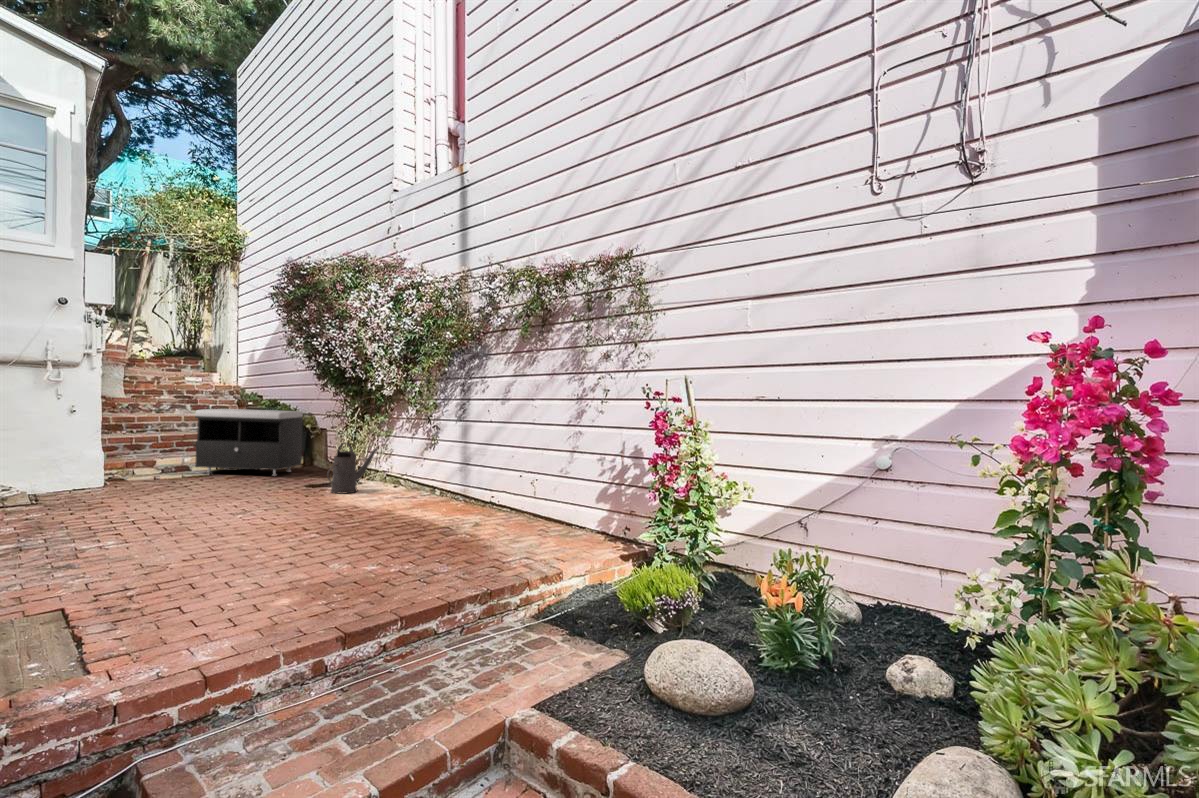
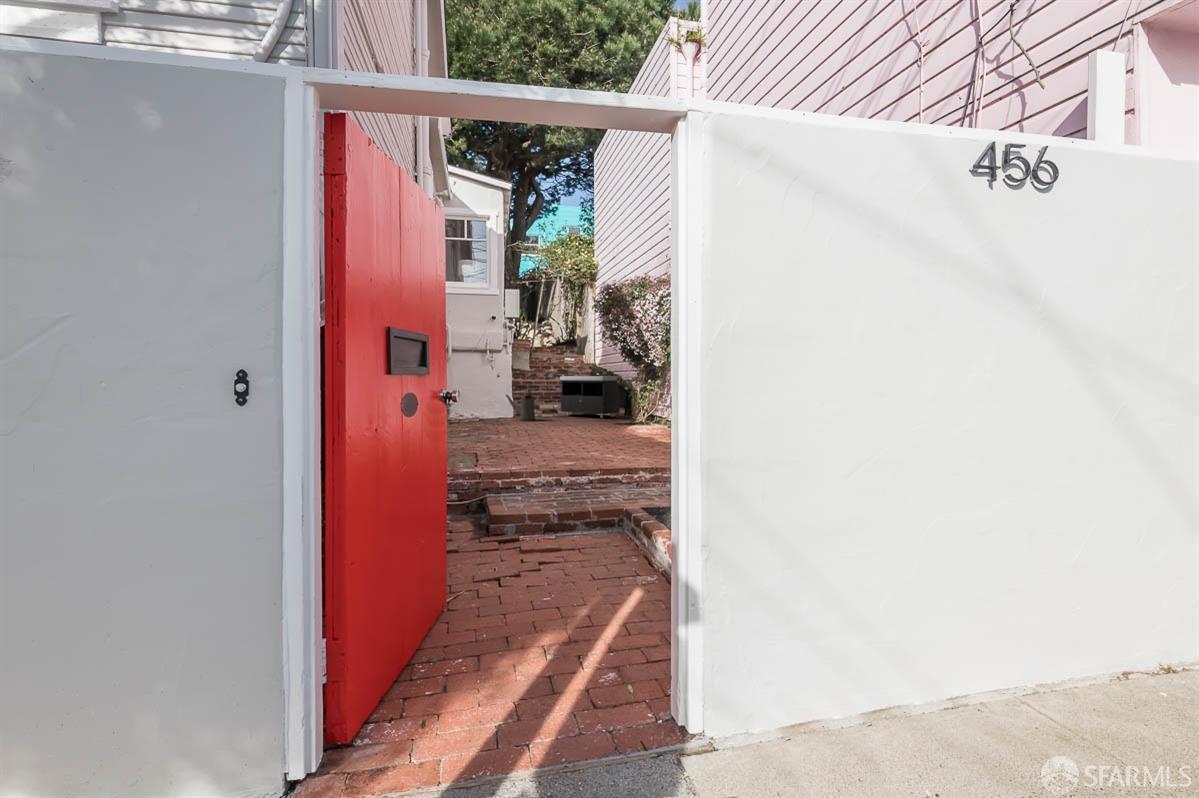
watering can: present [327,443,377,494] -> present [506,390,539,421]

